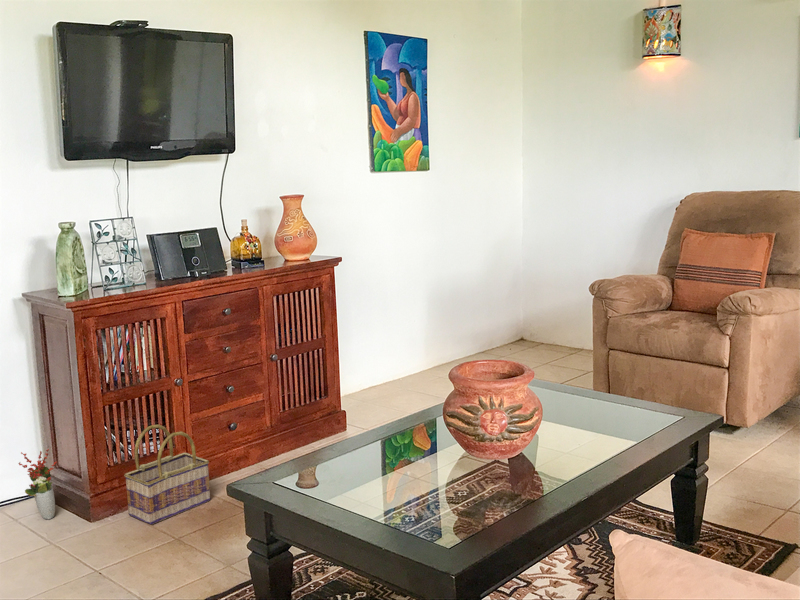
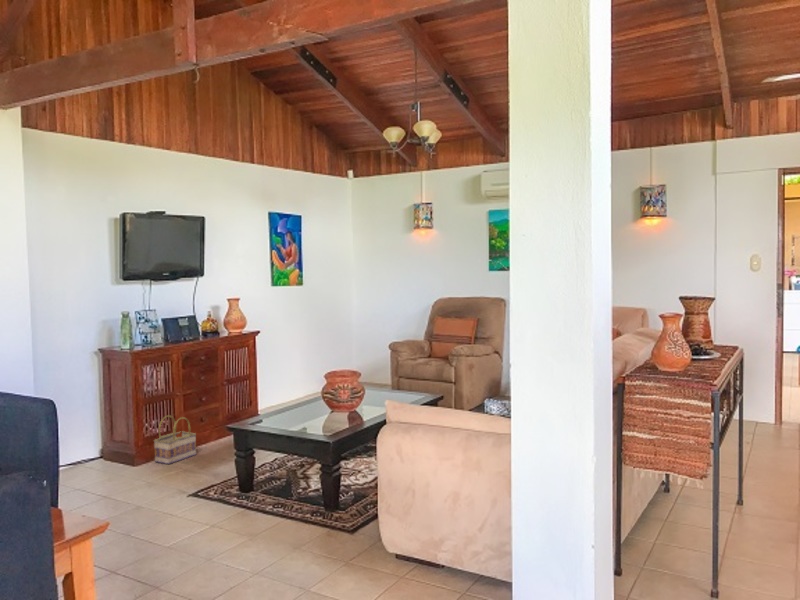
decorative plant: present [19,449,57,519] -> none [95,429,116,466]

